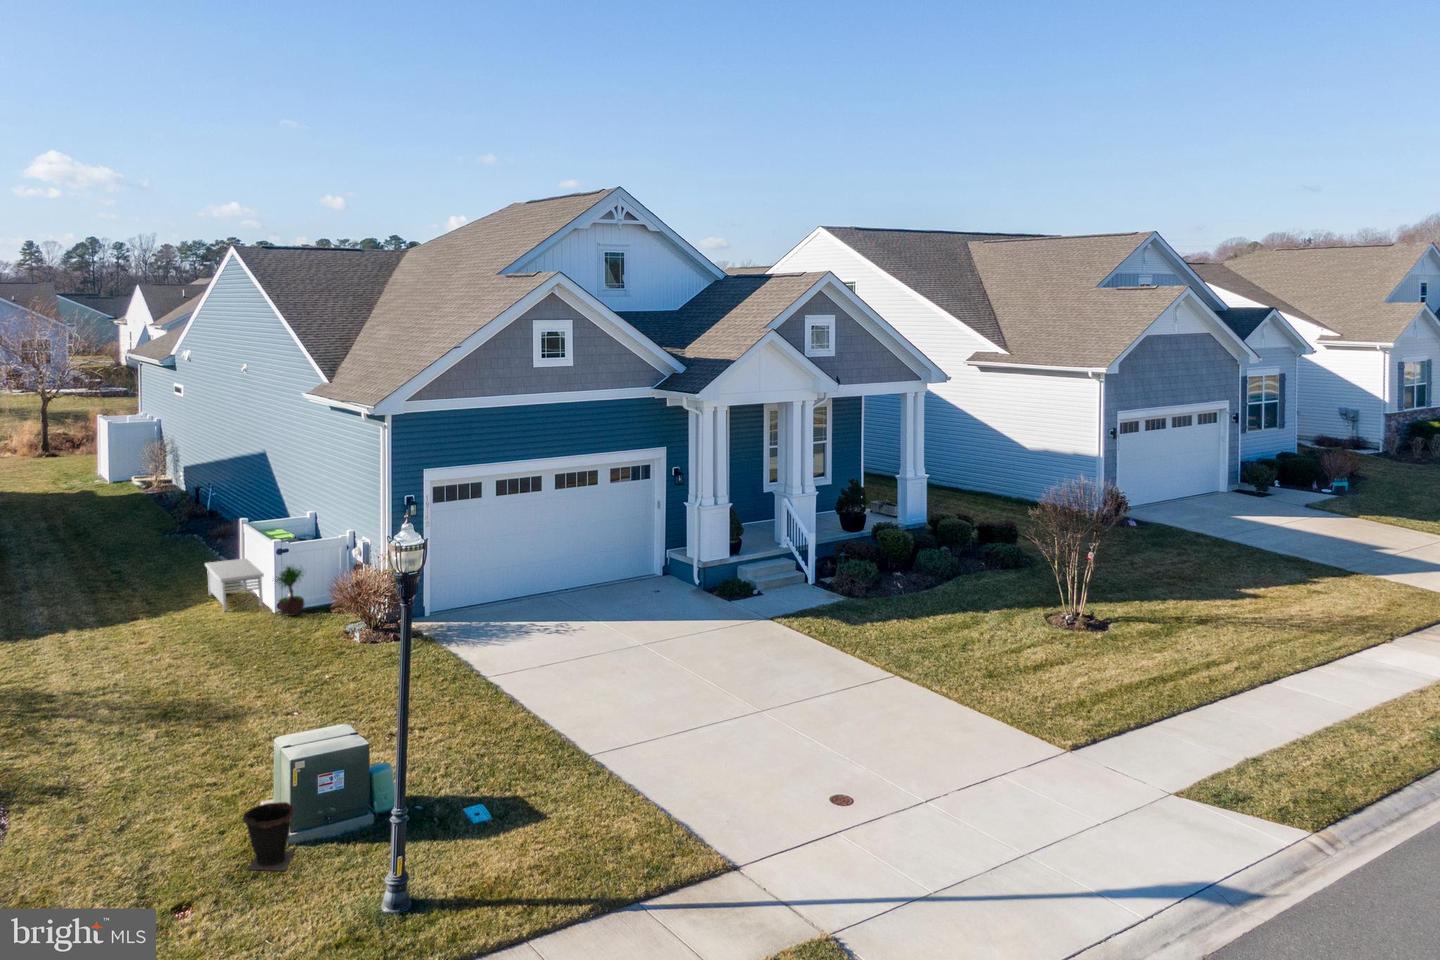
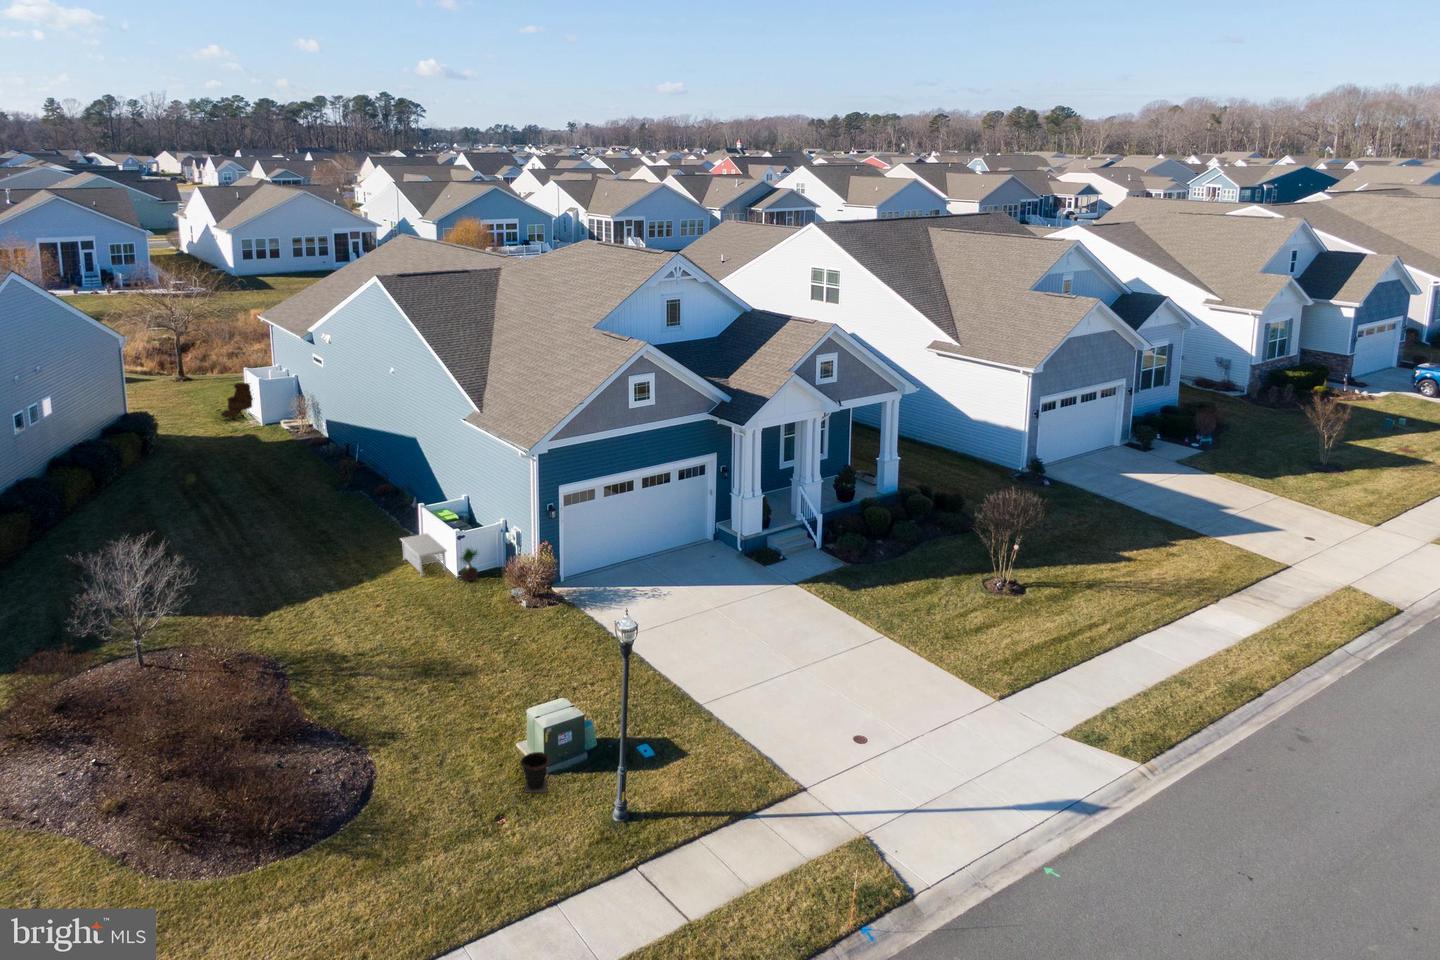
lounge chair: none [50,425,97,472] -> present [221,383,253,420]

